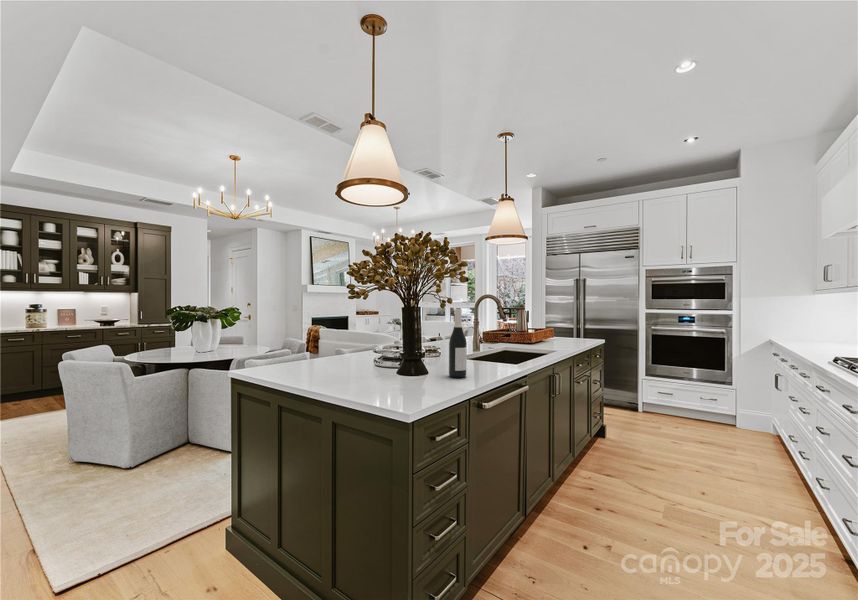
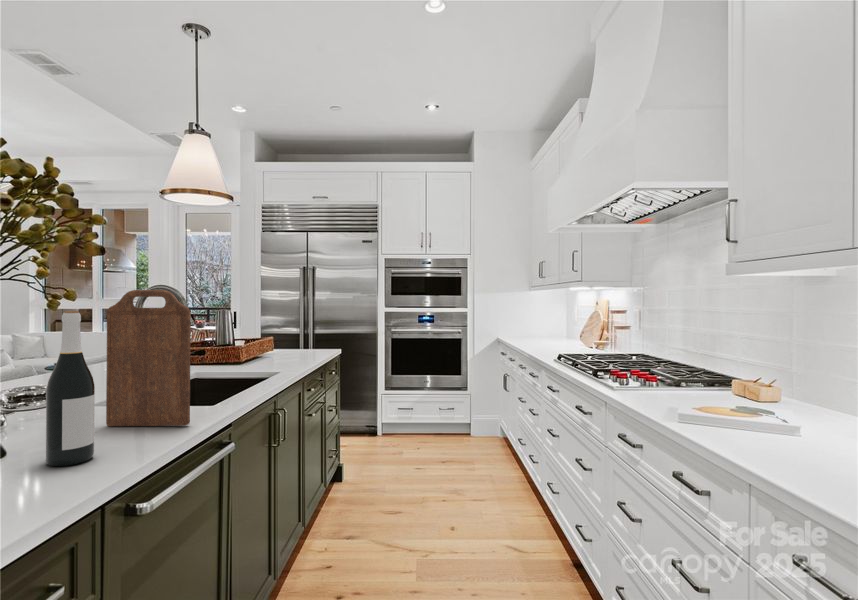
cutting board: none [468,298,507,370] -> present [106,290,191,426]

